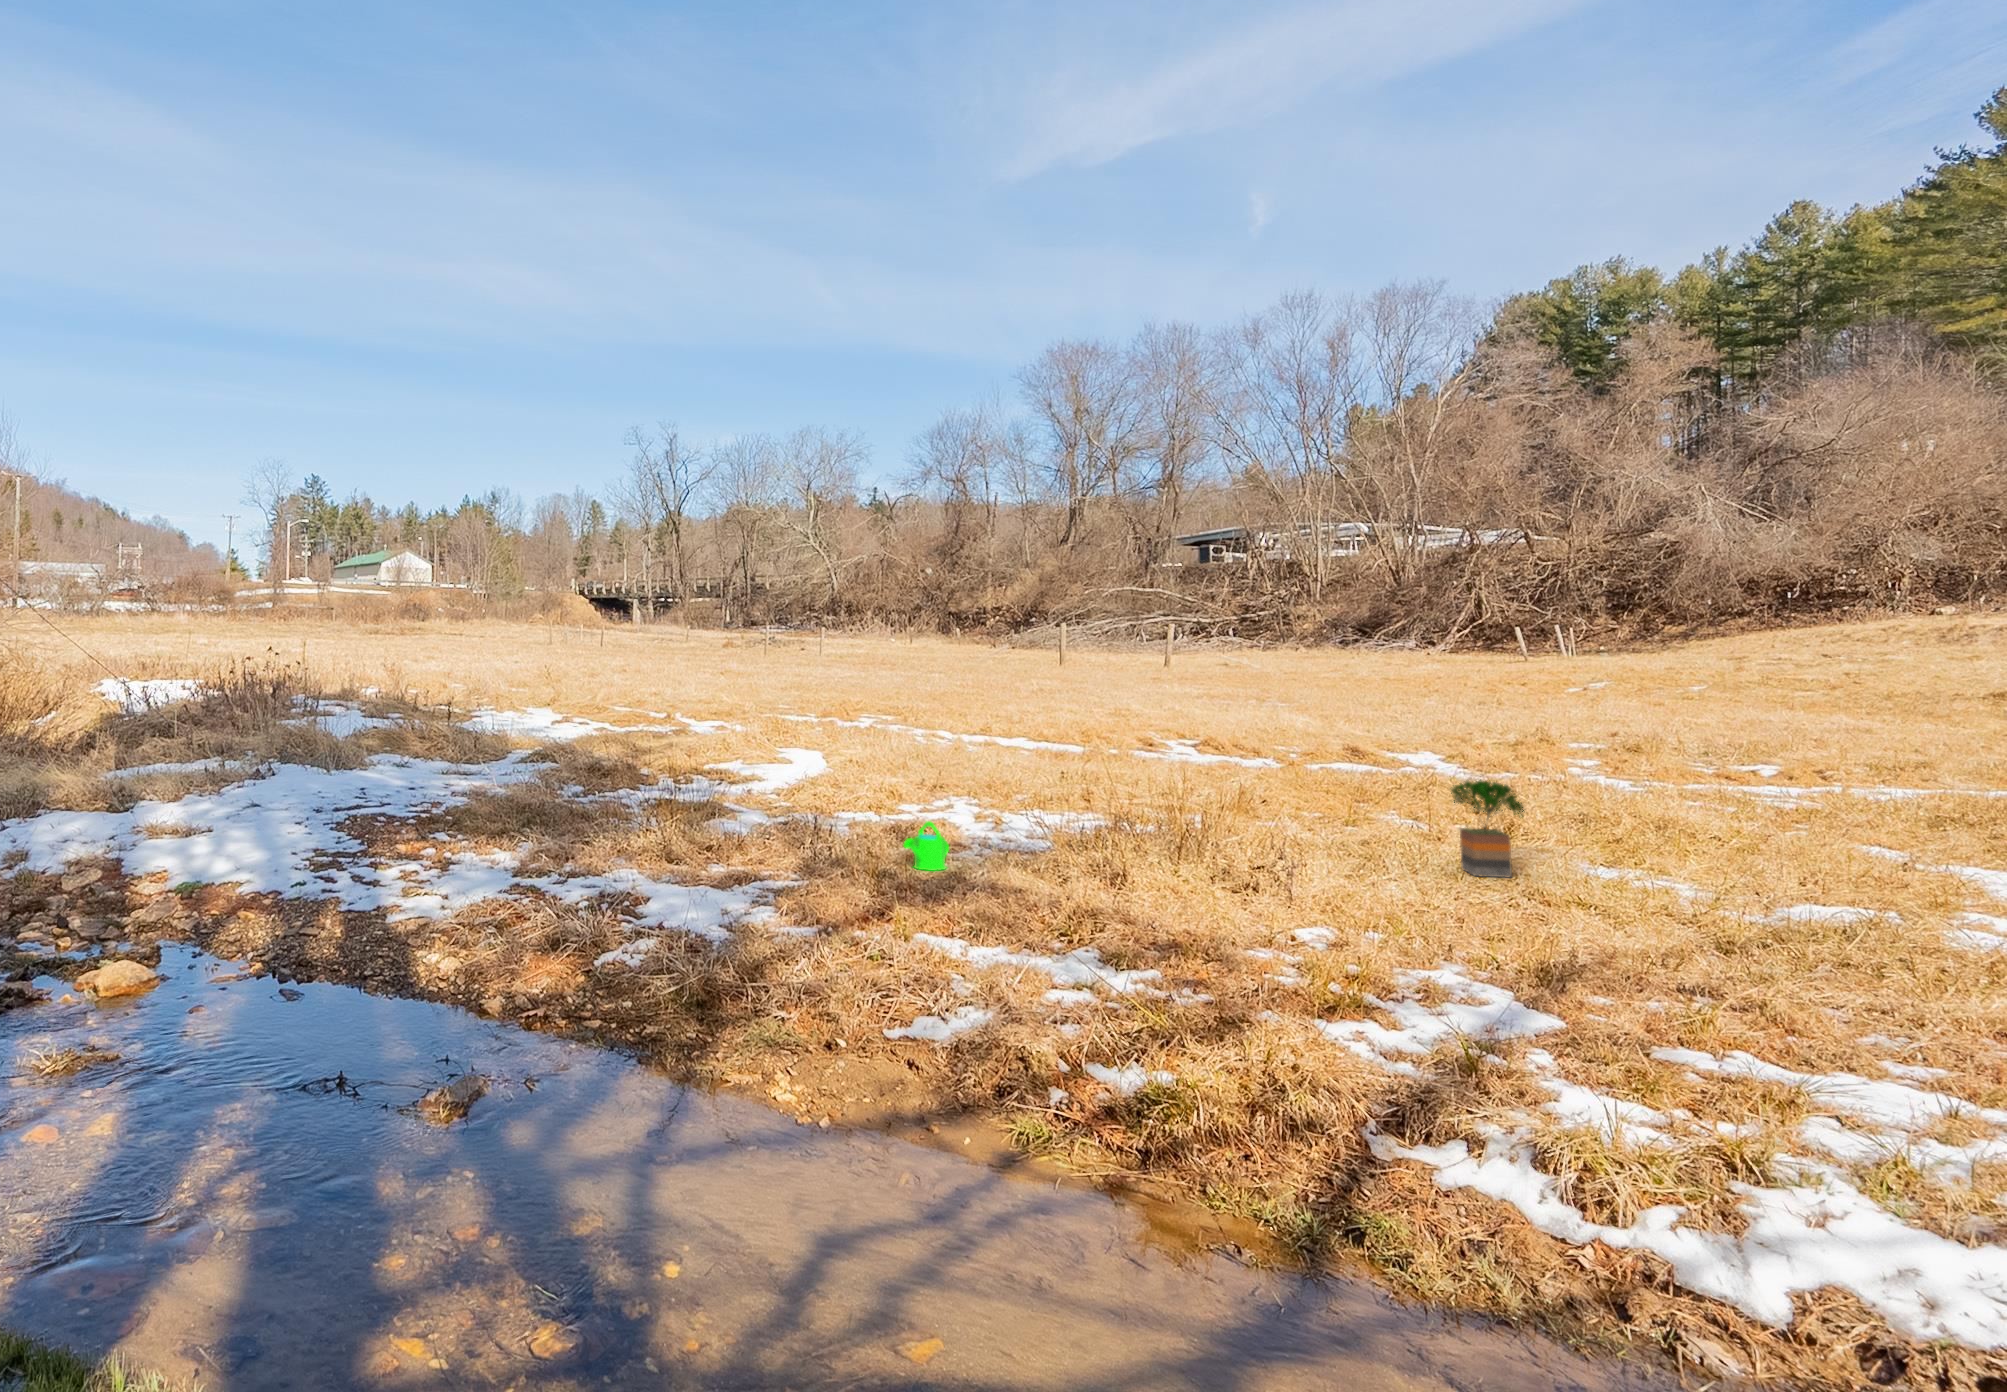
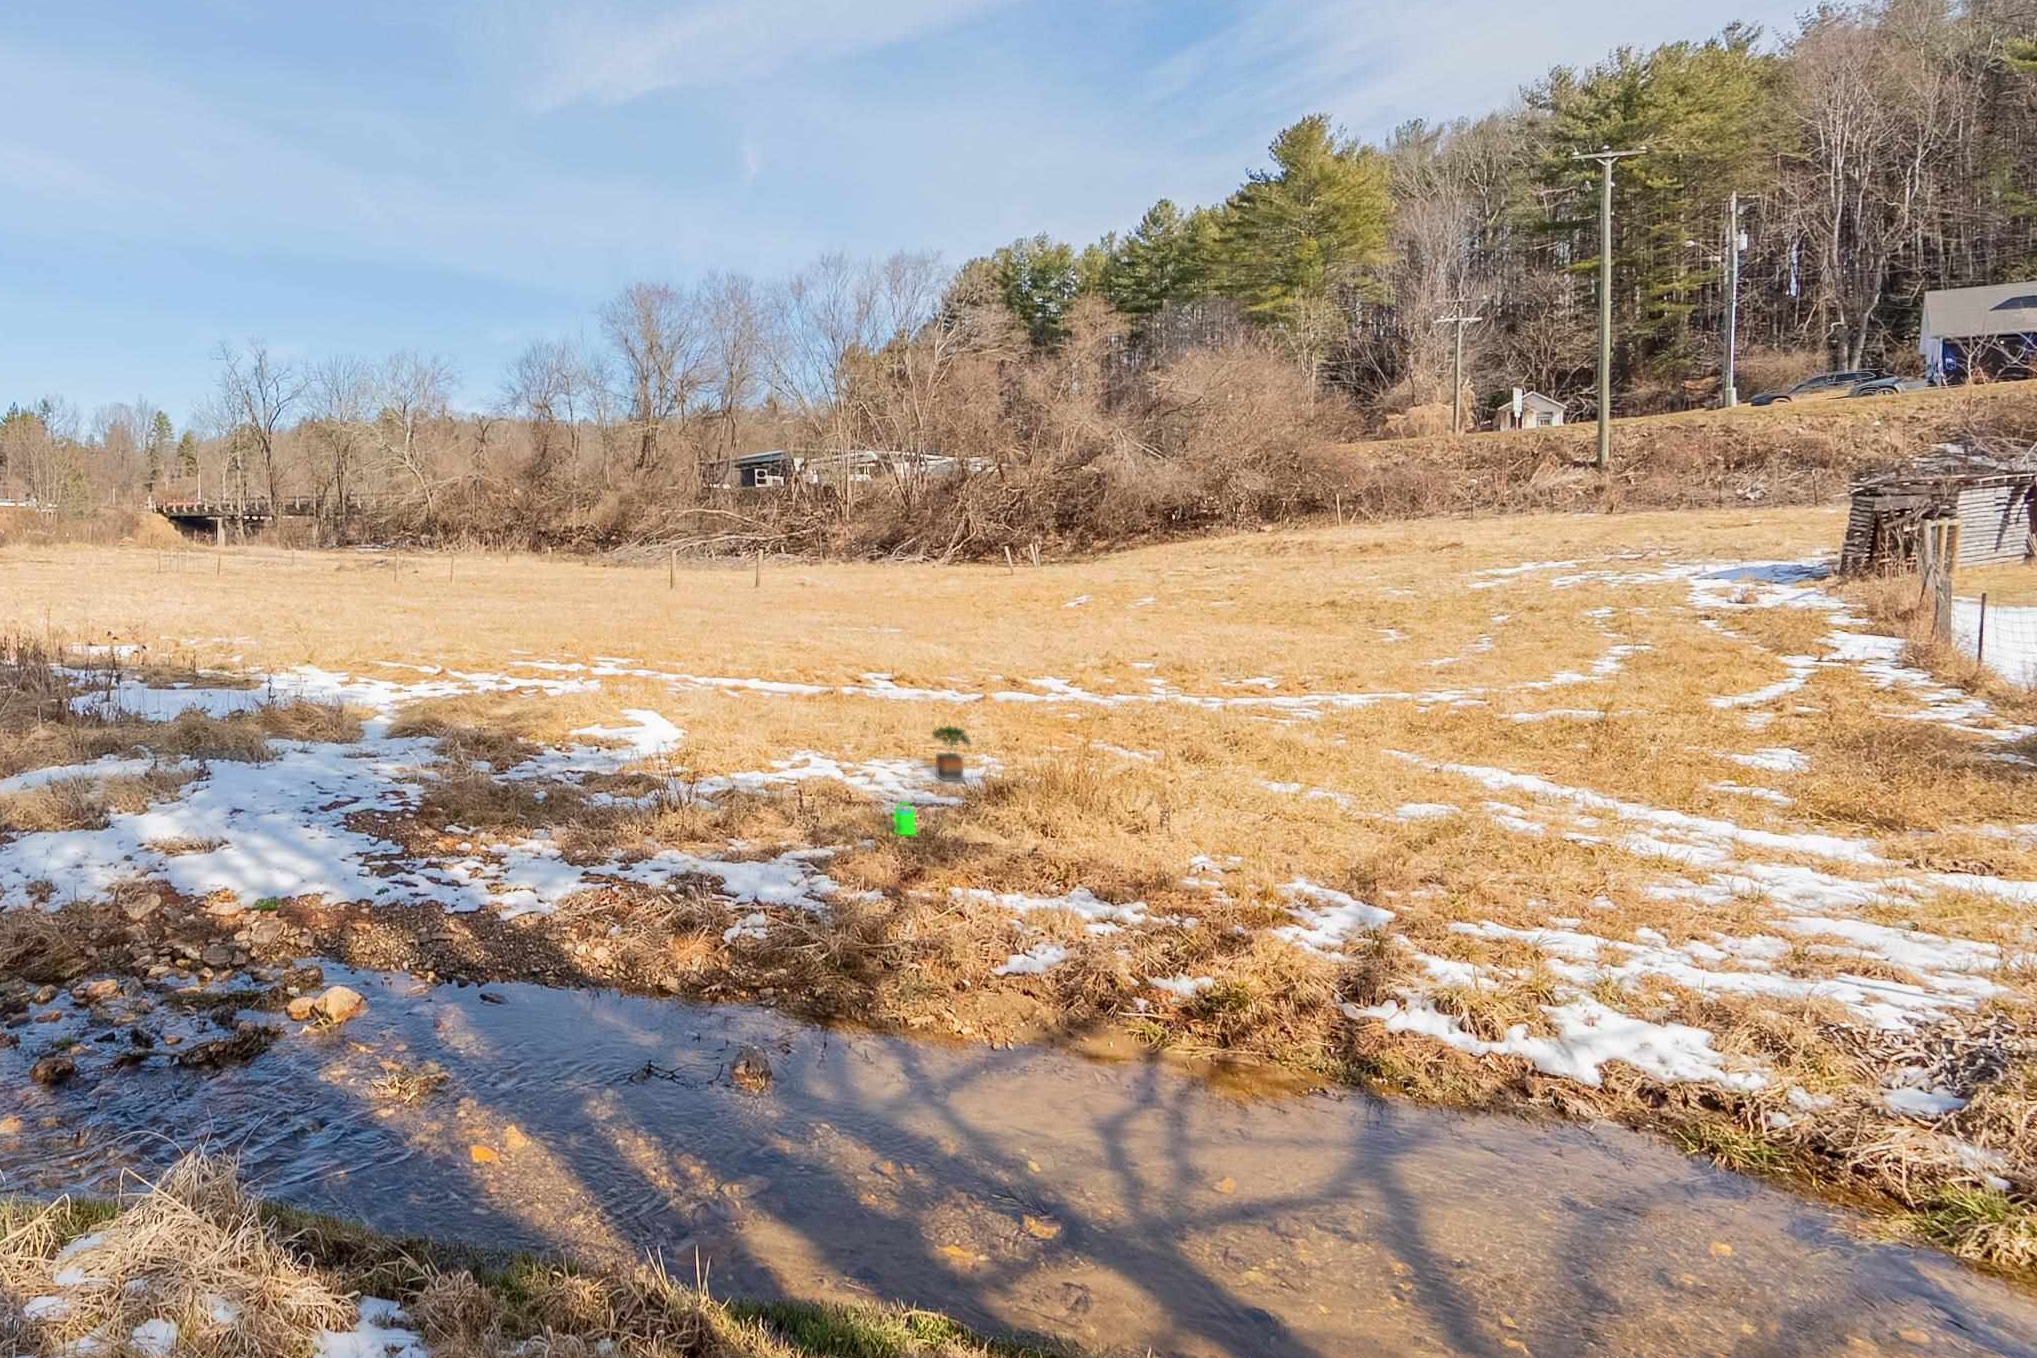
potted tree: present [1451,780,1525,877] -> present [933,726,971,781]

